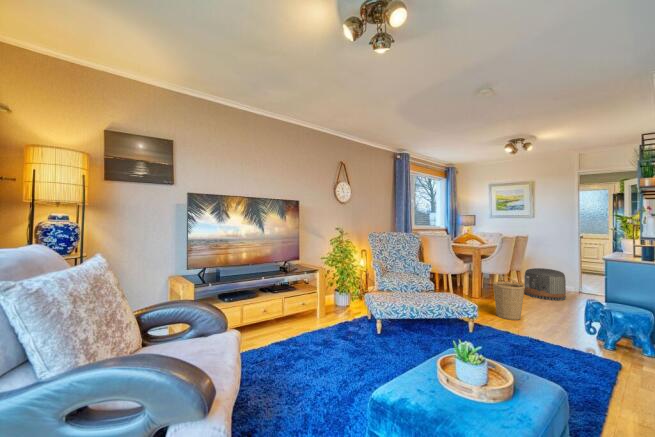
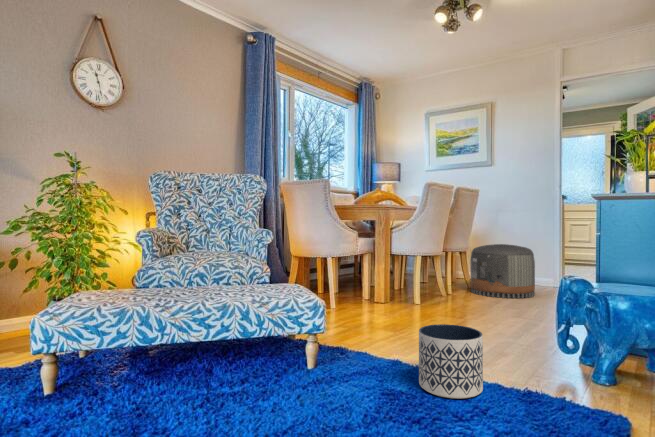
basket: present [493,276,525,320] -> none [391,248,450,335]
planter: none [523,318,553,350] -> present [419,324,483,399]

